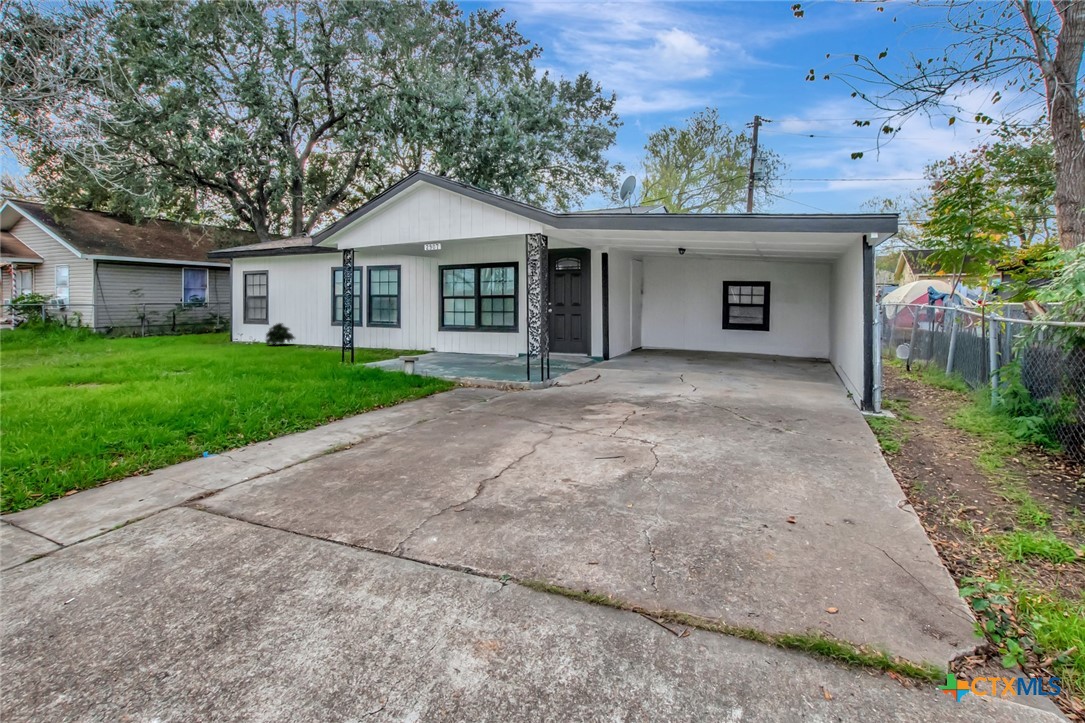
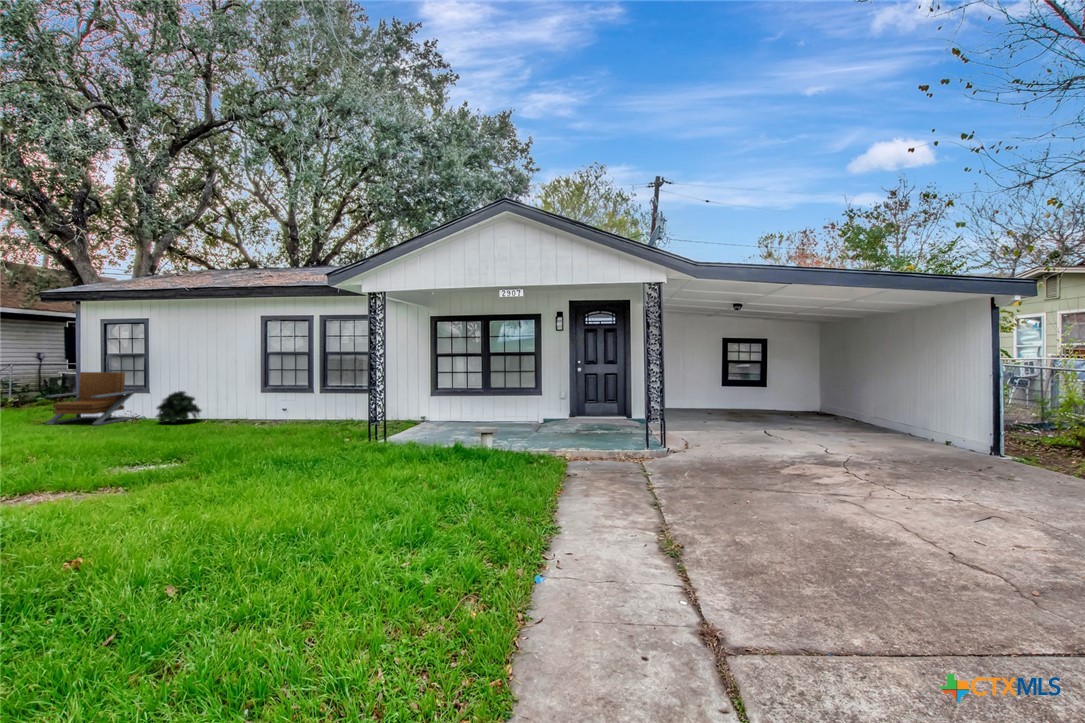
lounge chair: none [207,310,260,345] -> present [46,372,135,425]

